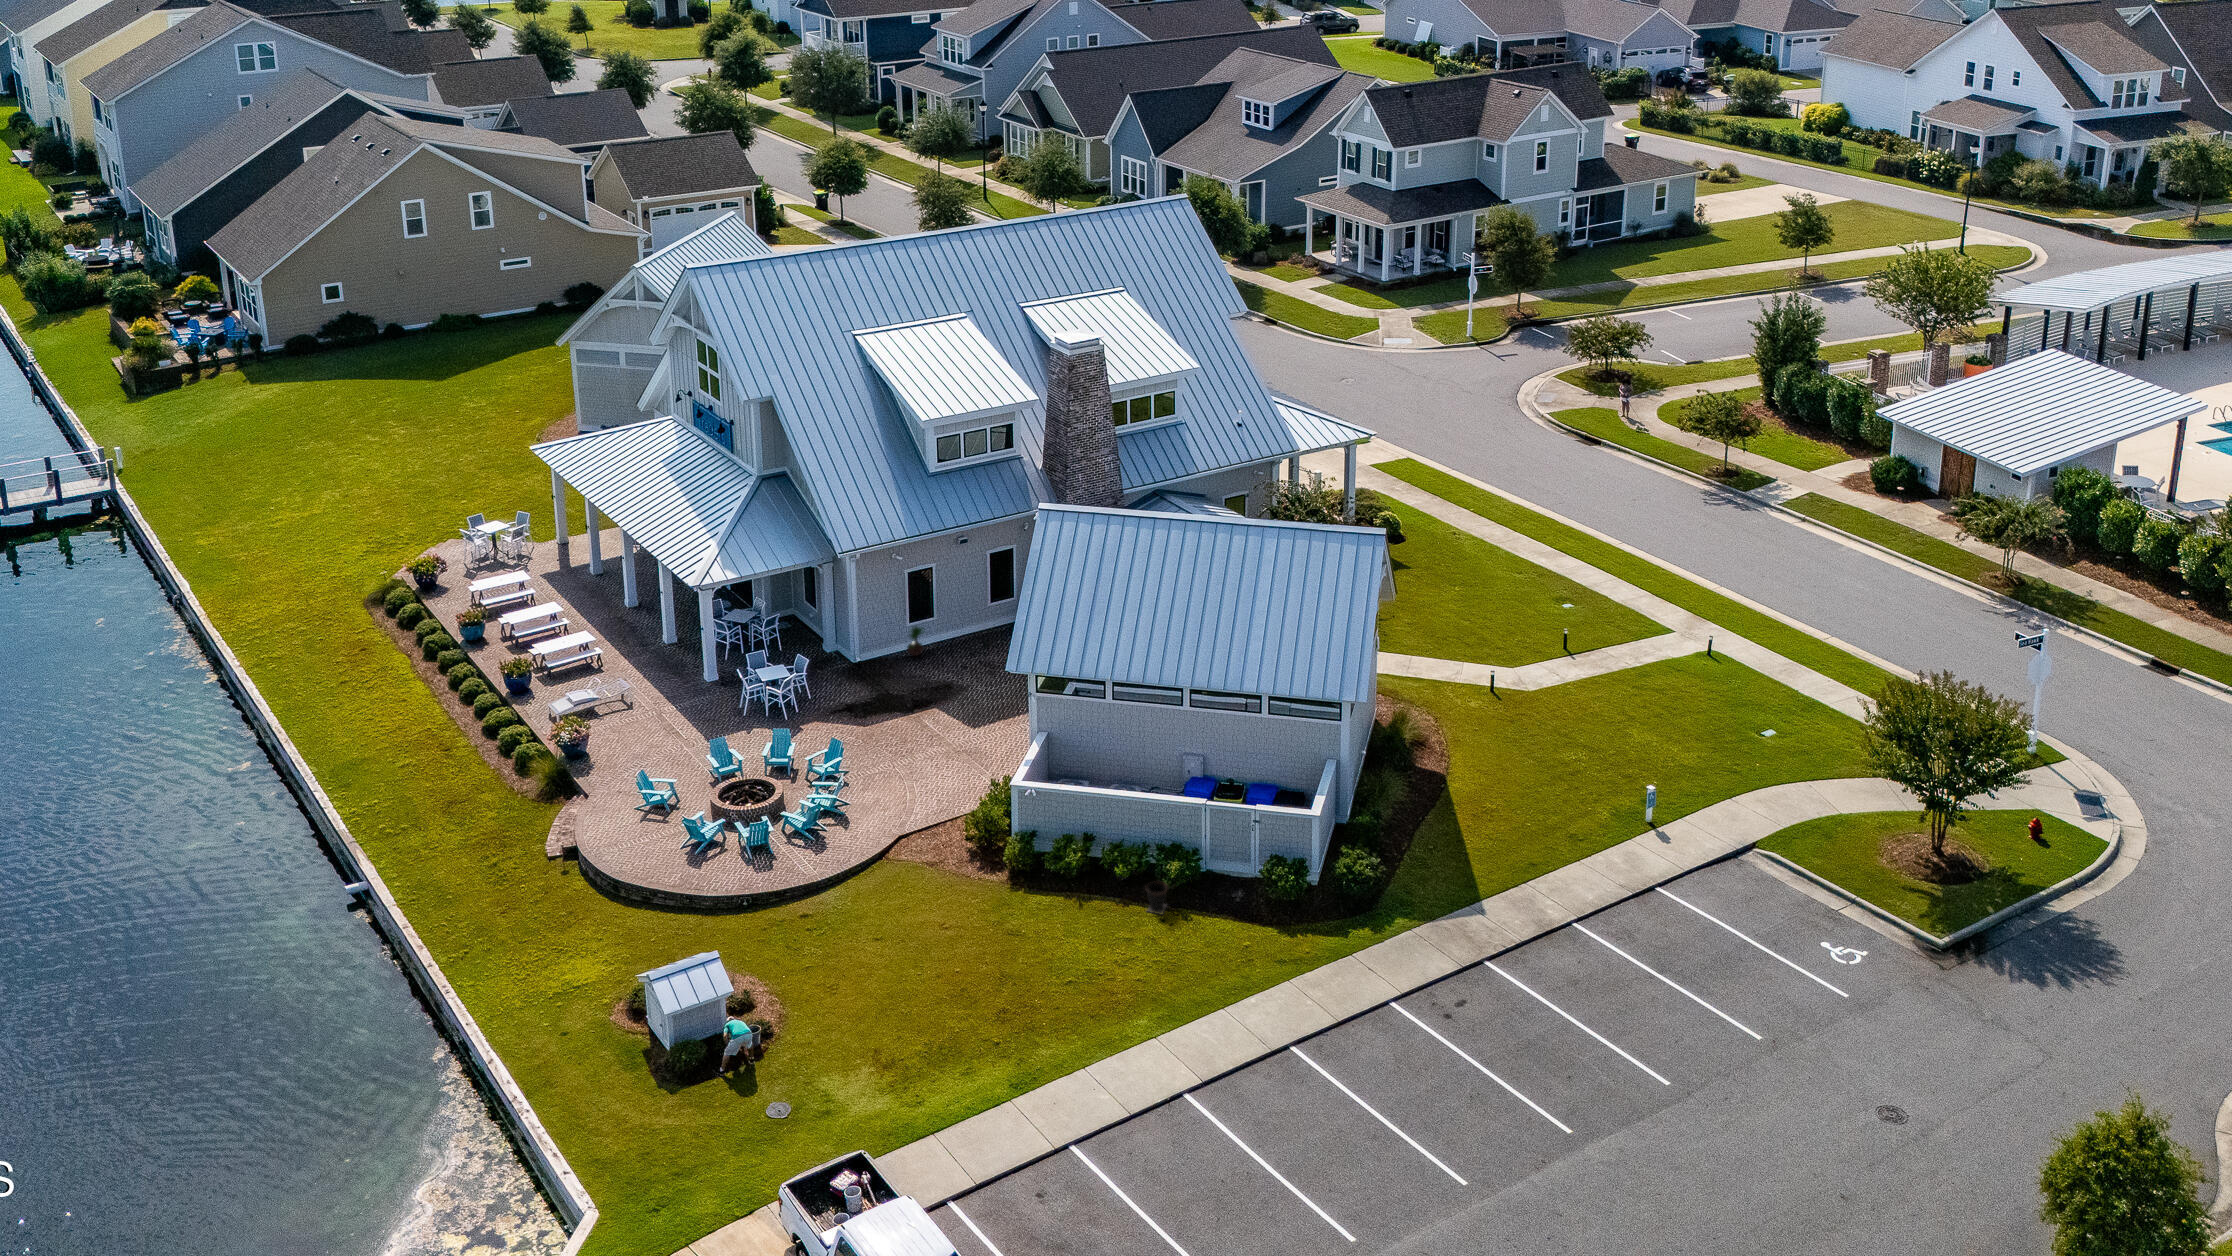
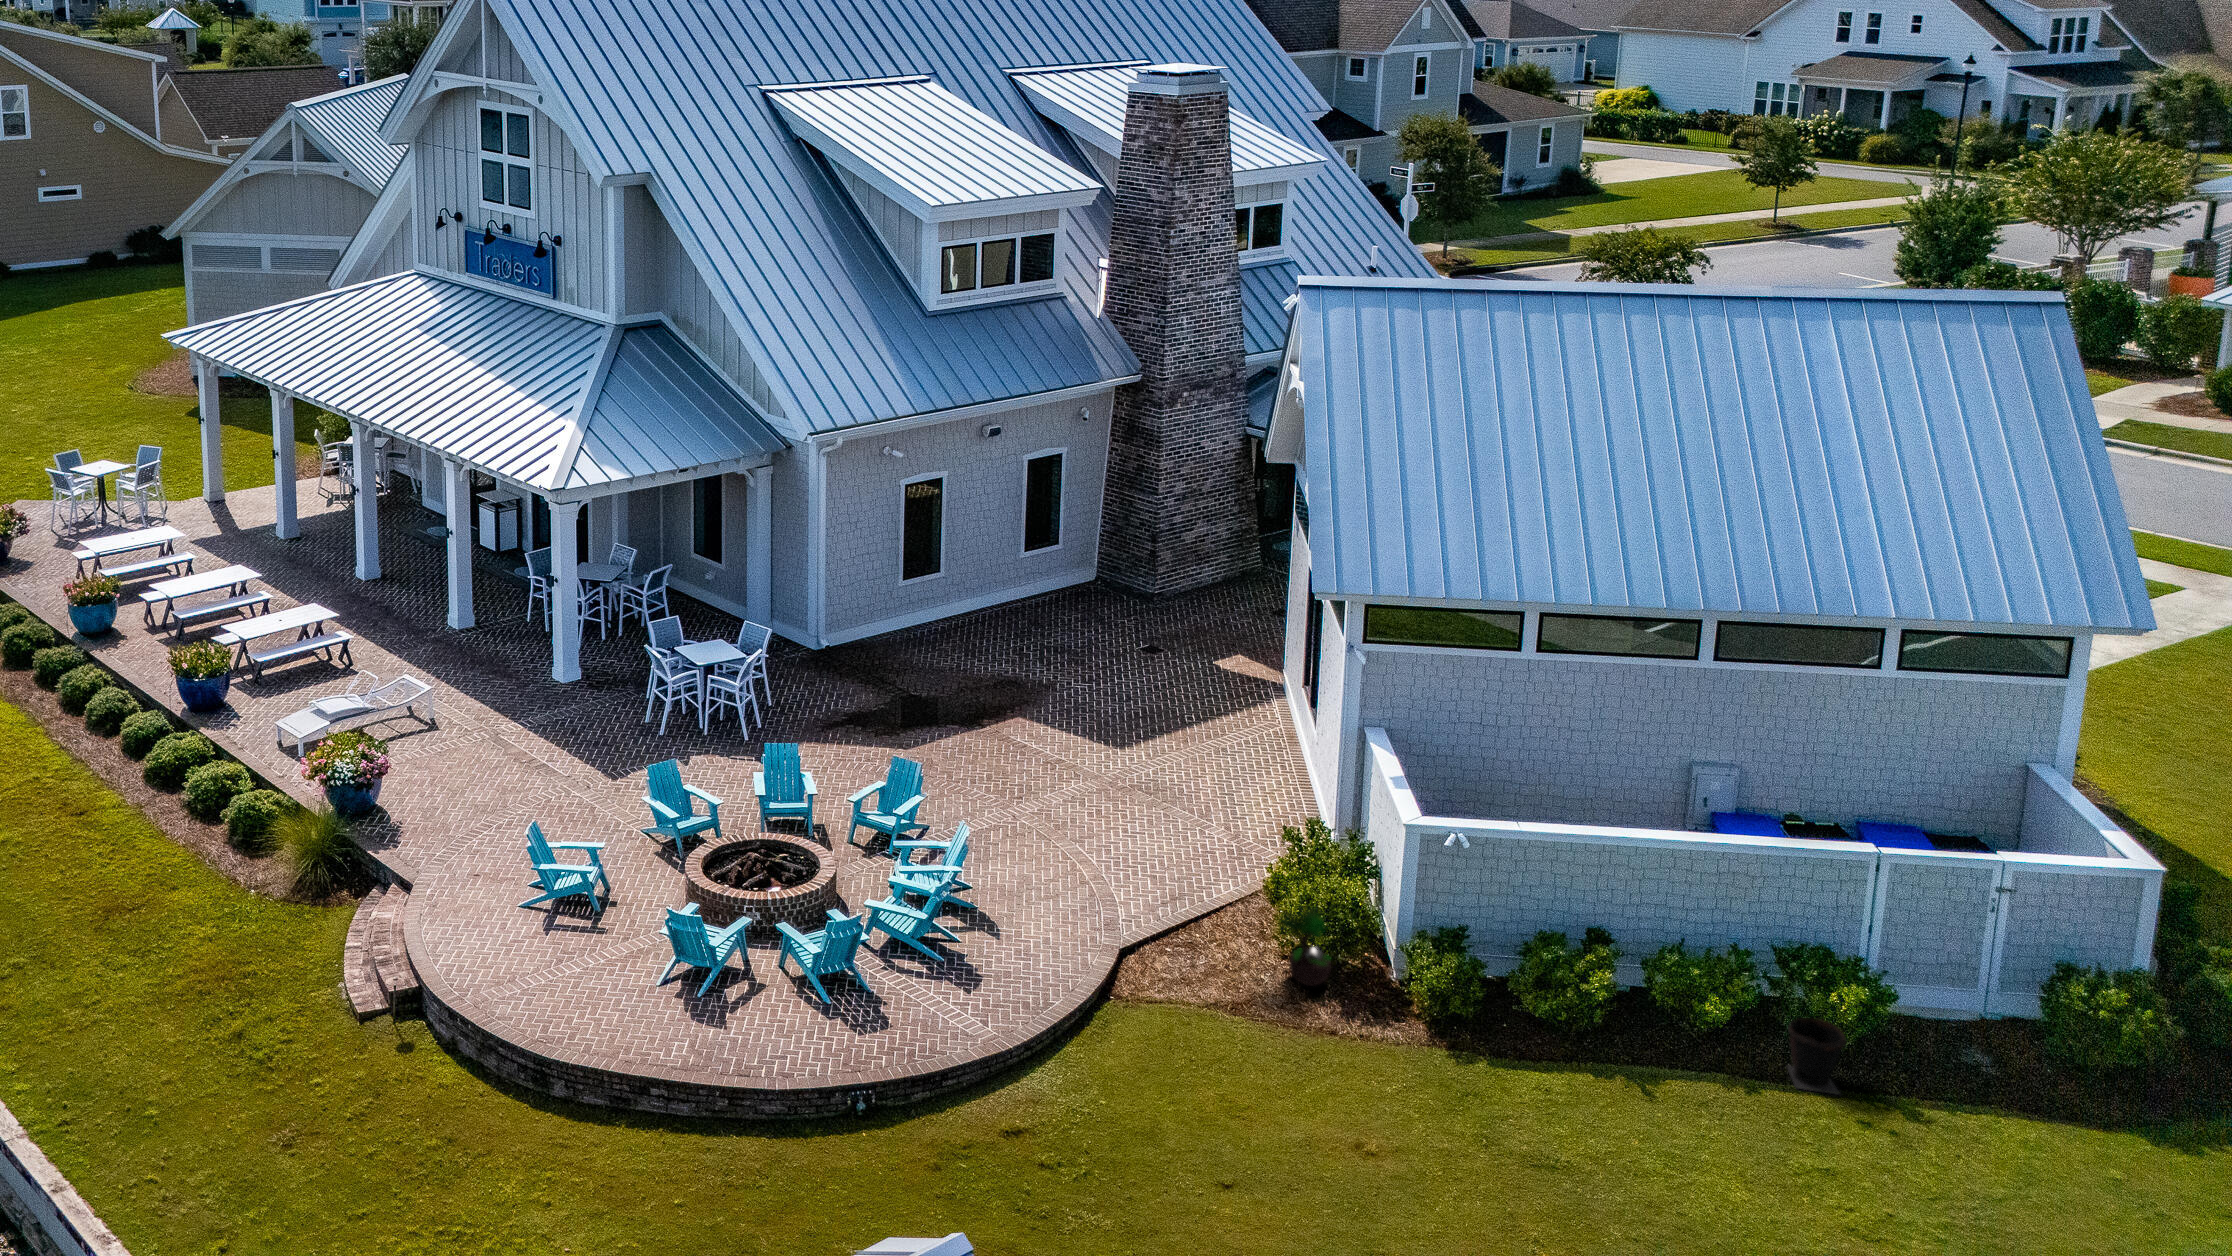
potted tree: present [907,627,924,656] -> present [1278,904,1331,986]

